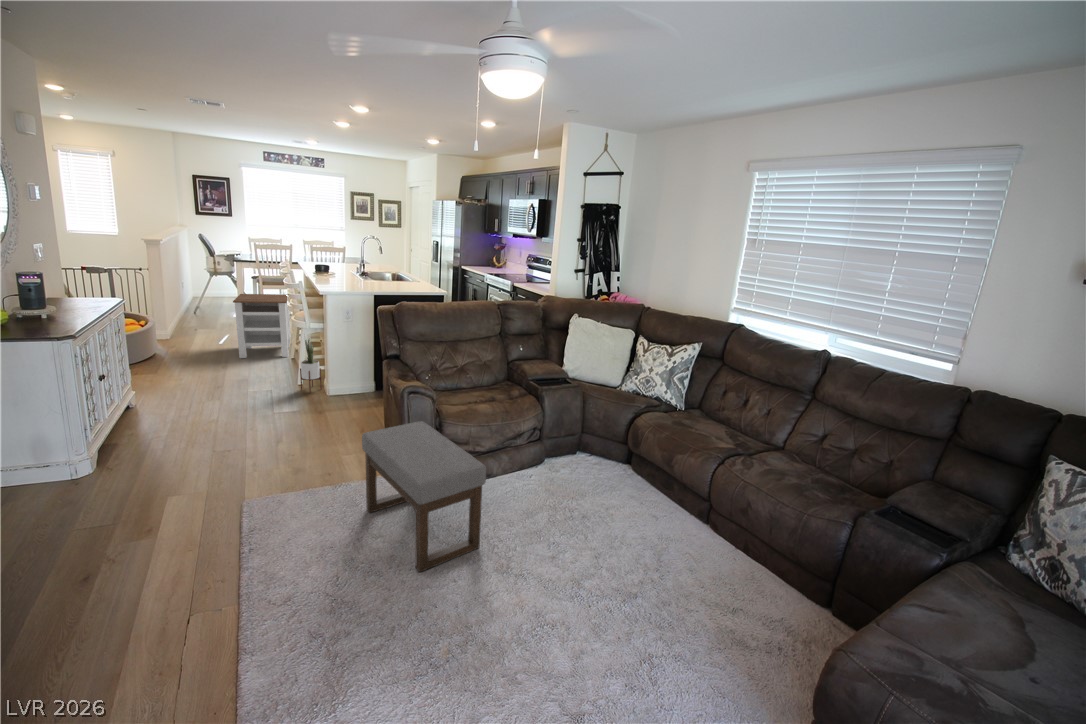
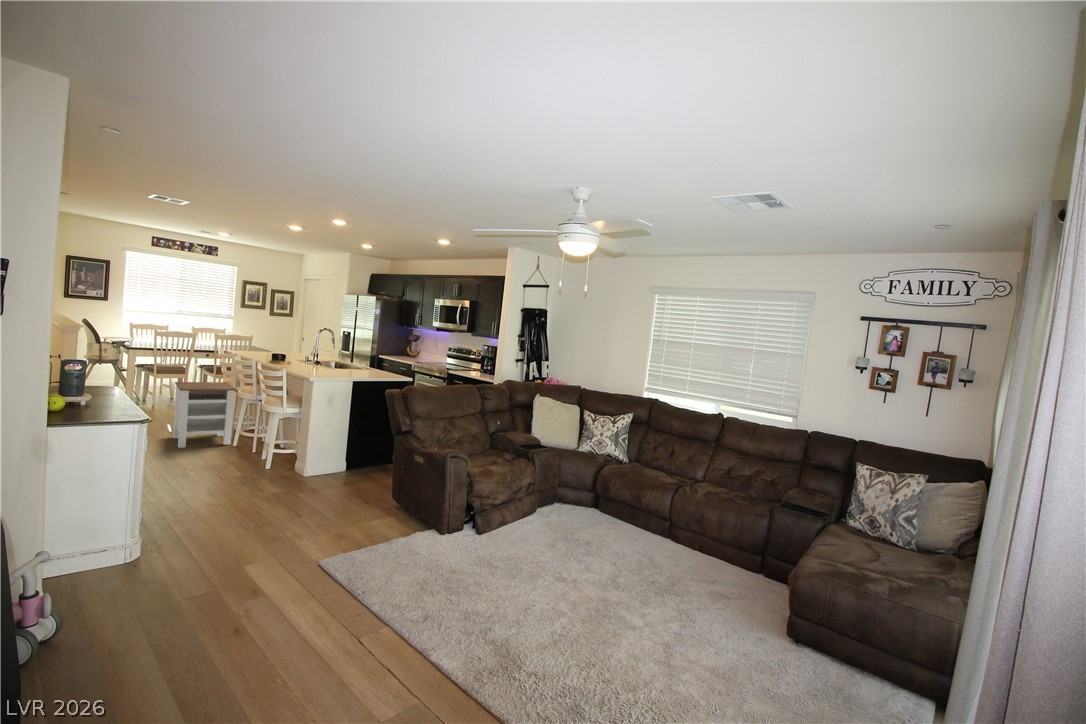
potted plant: present [300,338,322,393] -> none [276,417,297,474]
ottoman: present [362,421,486,572] -> none [428,479,544,590]

